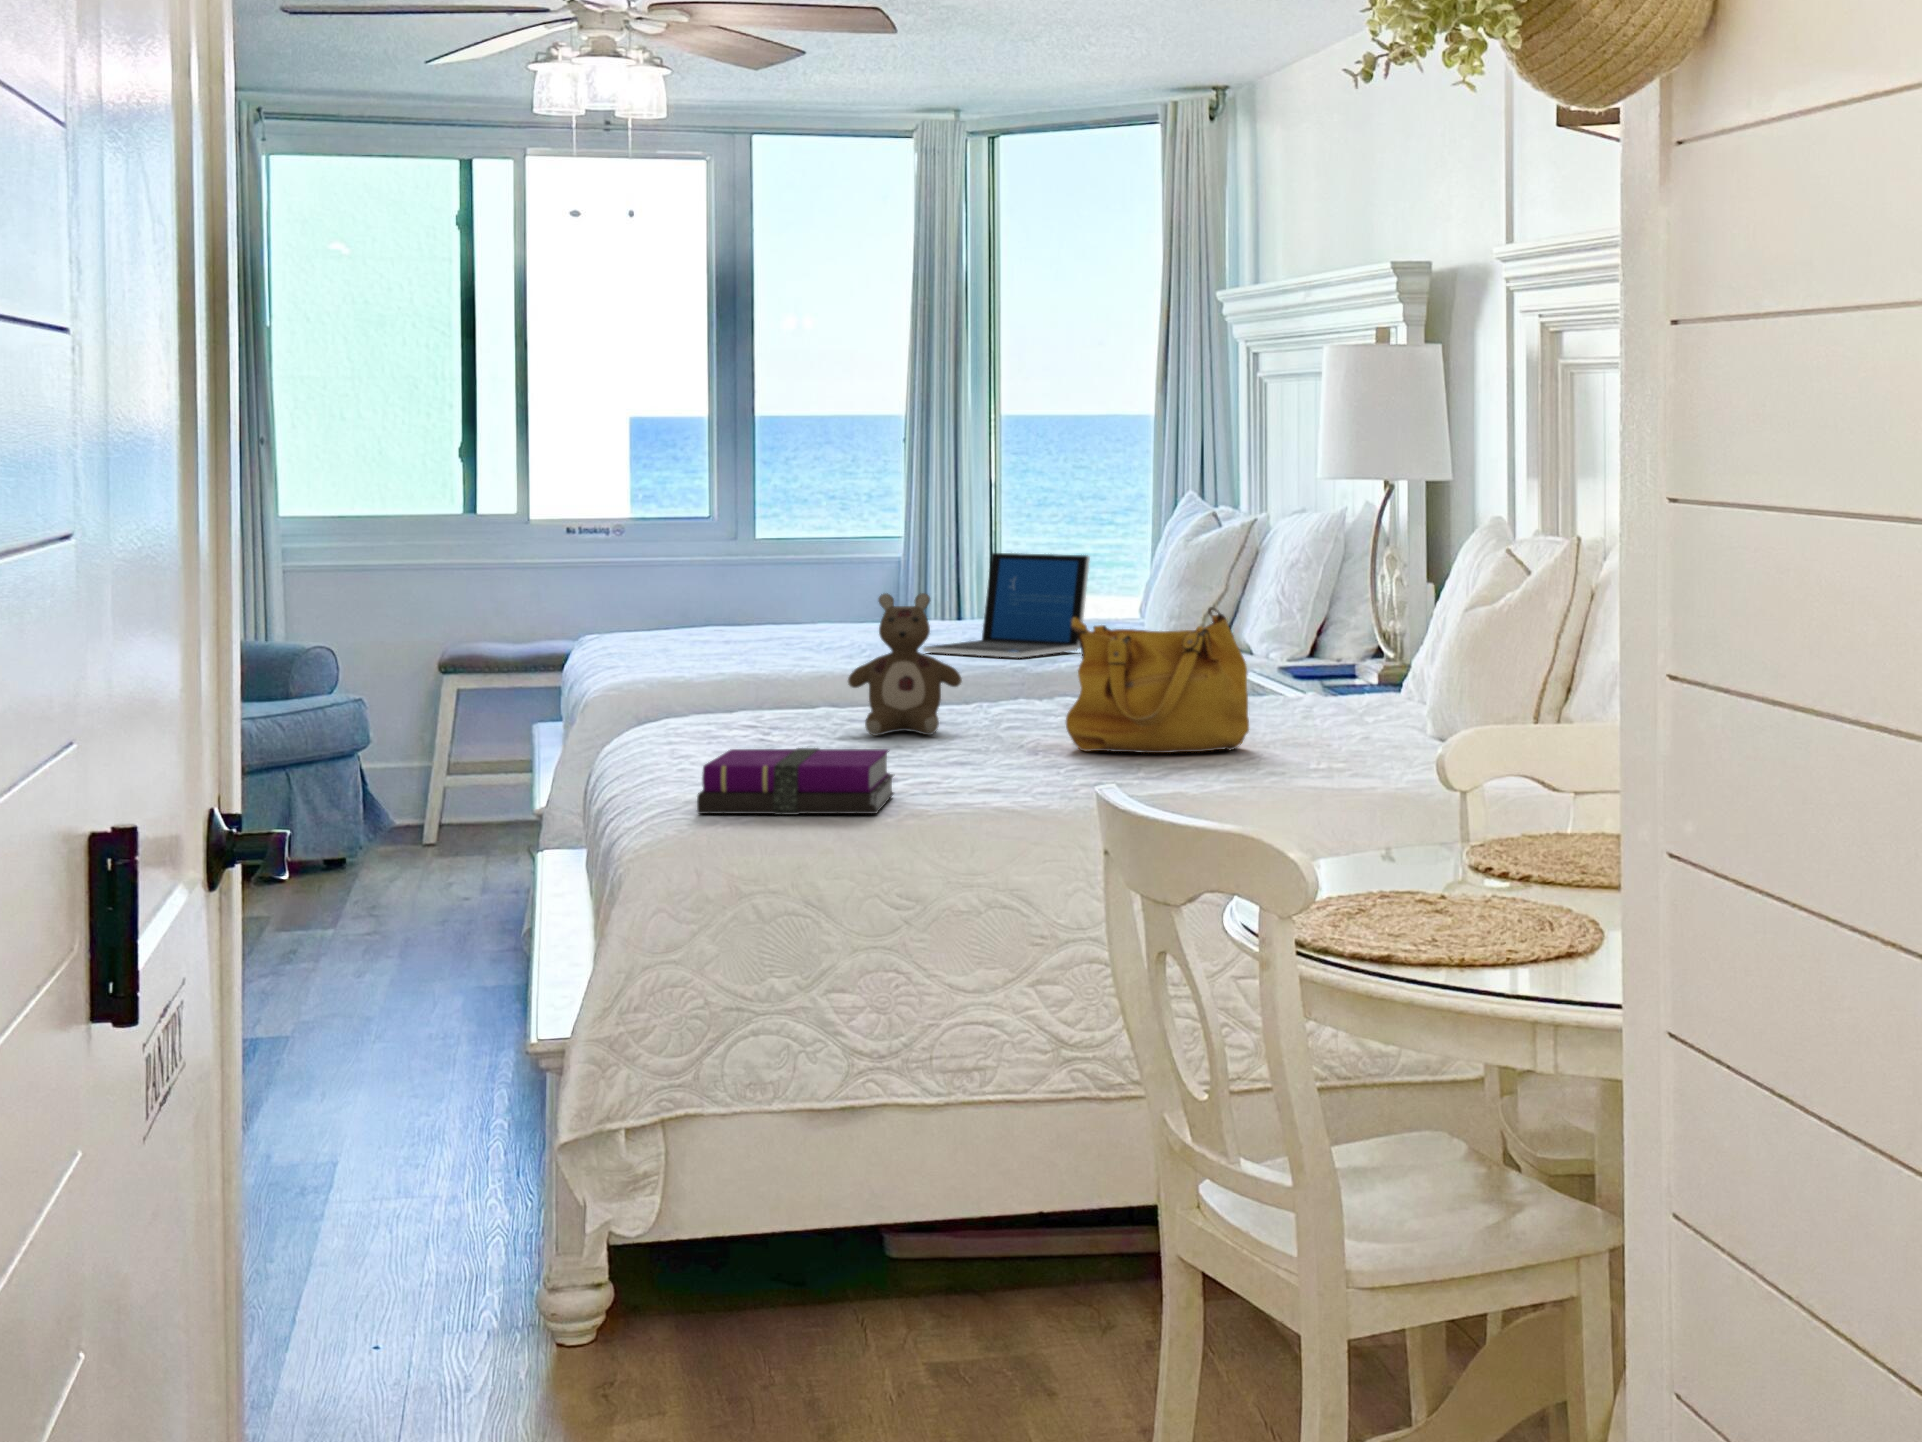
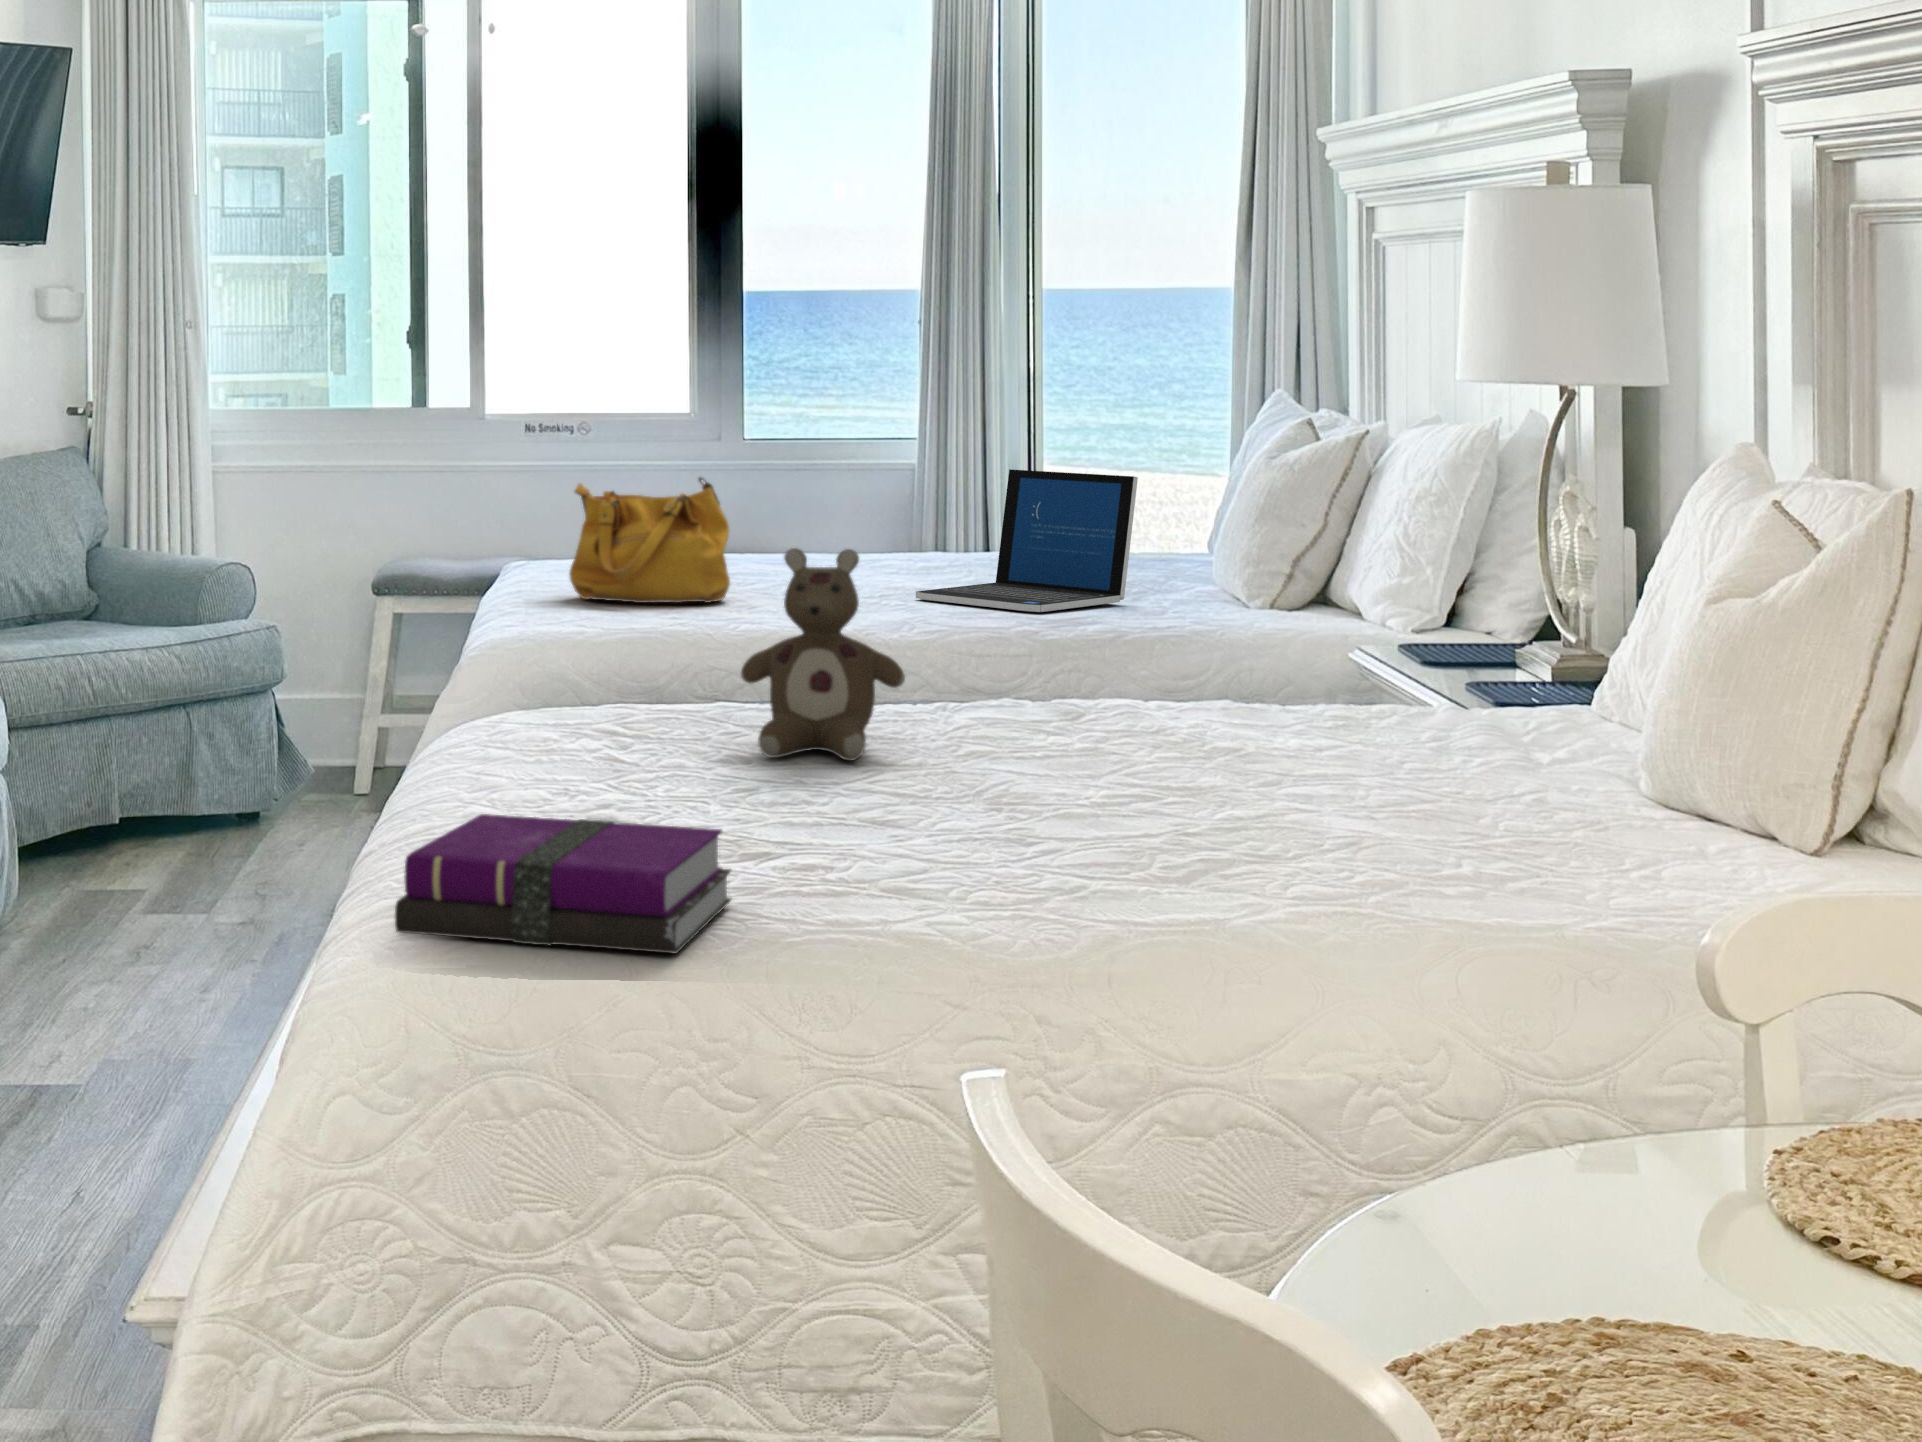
handbag: present [1066,607,1249,753] -> present [570,477,730,603]

